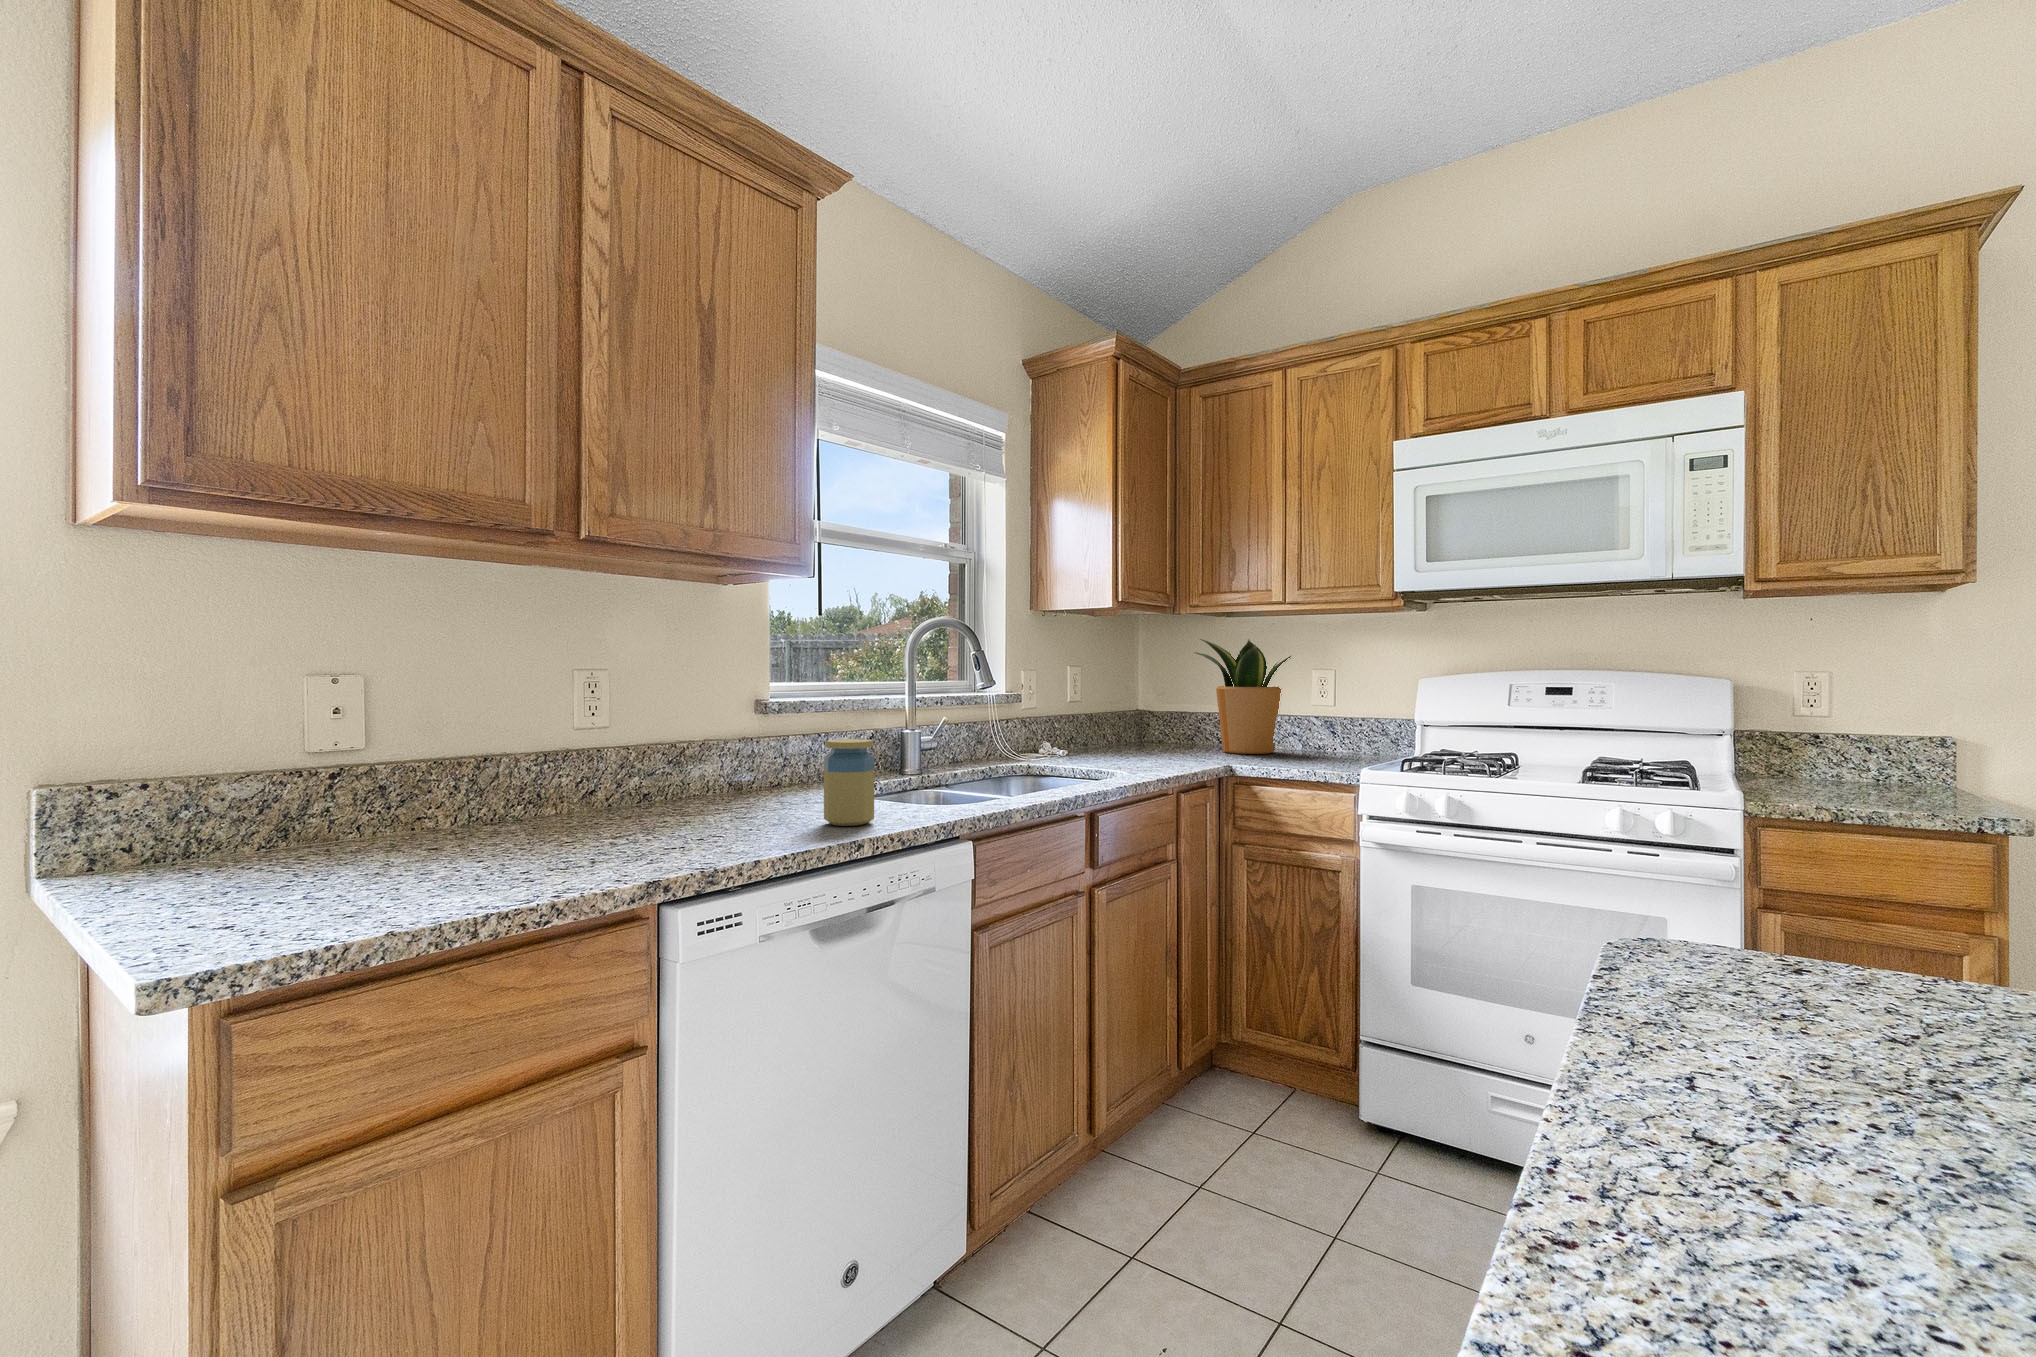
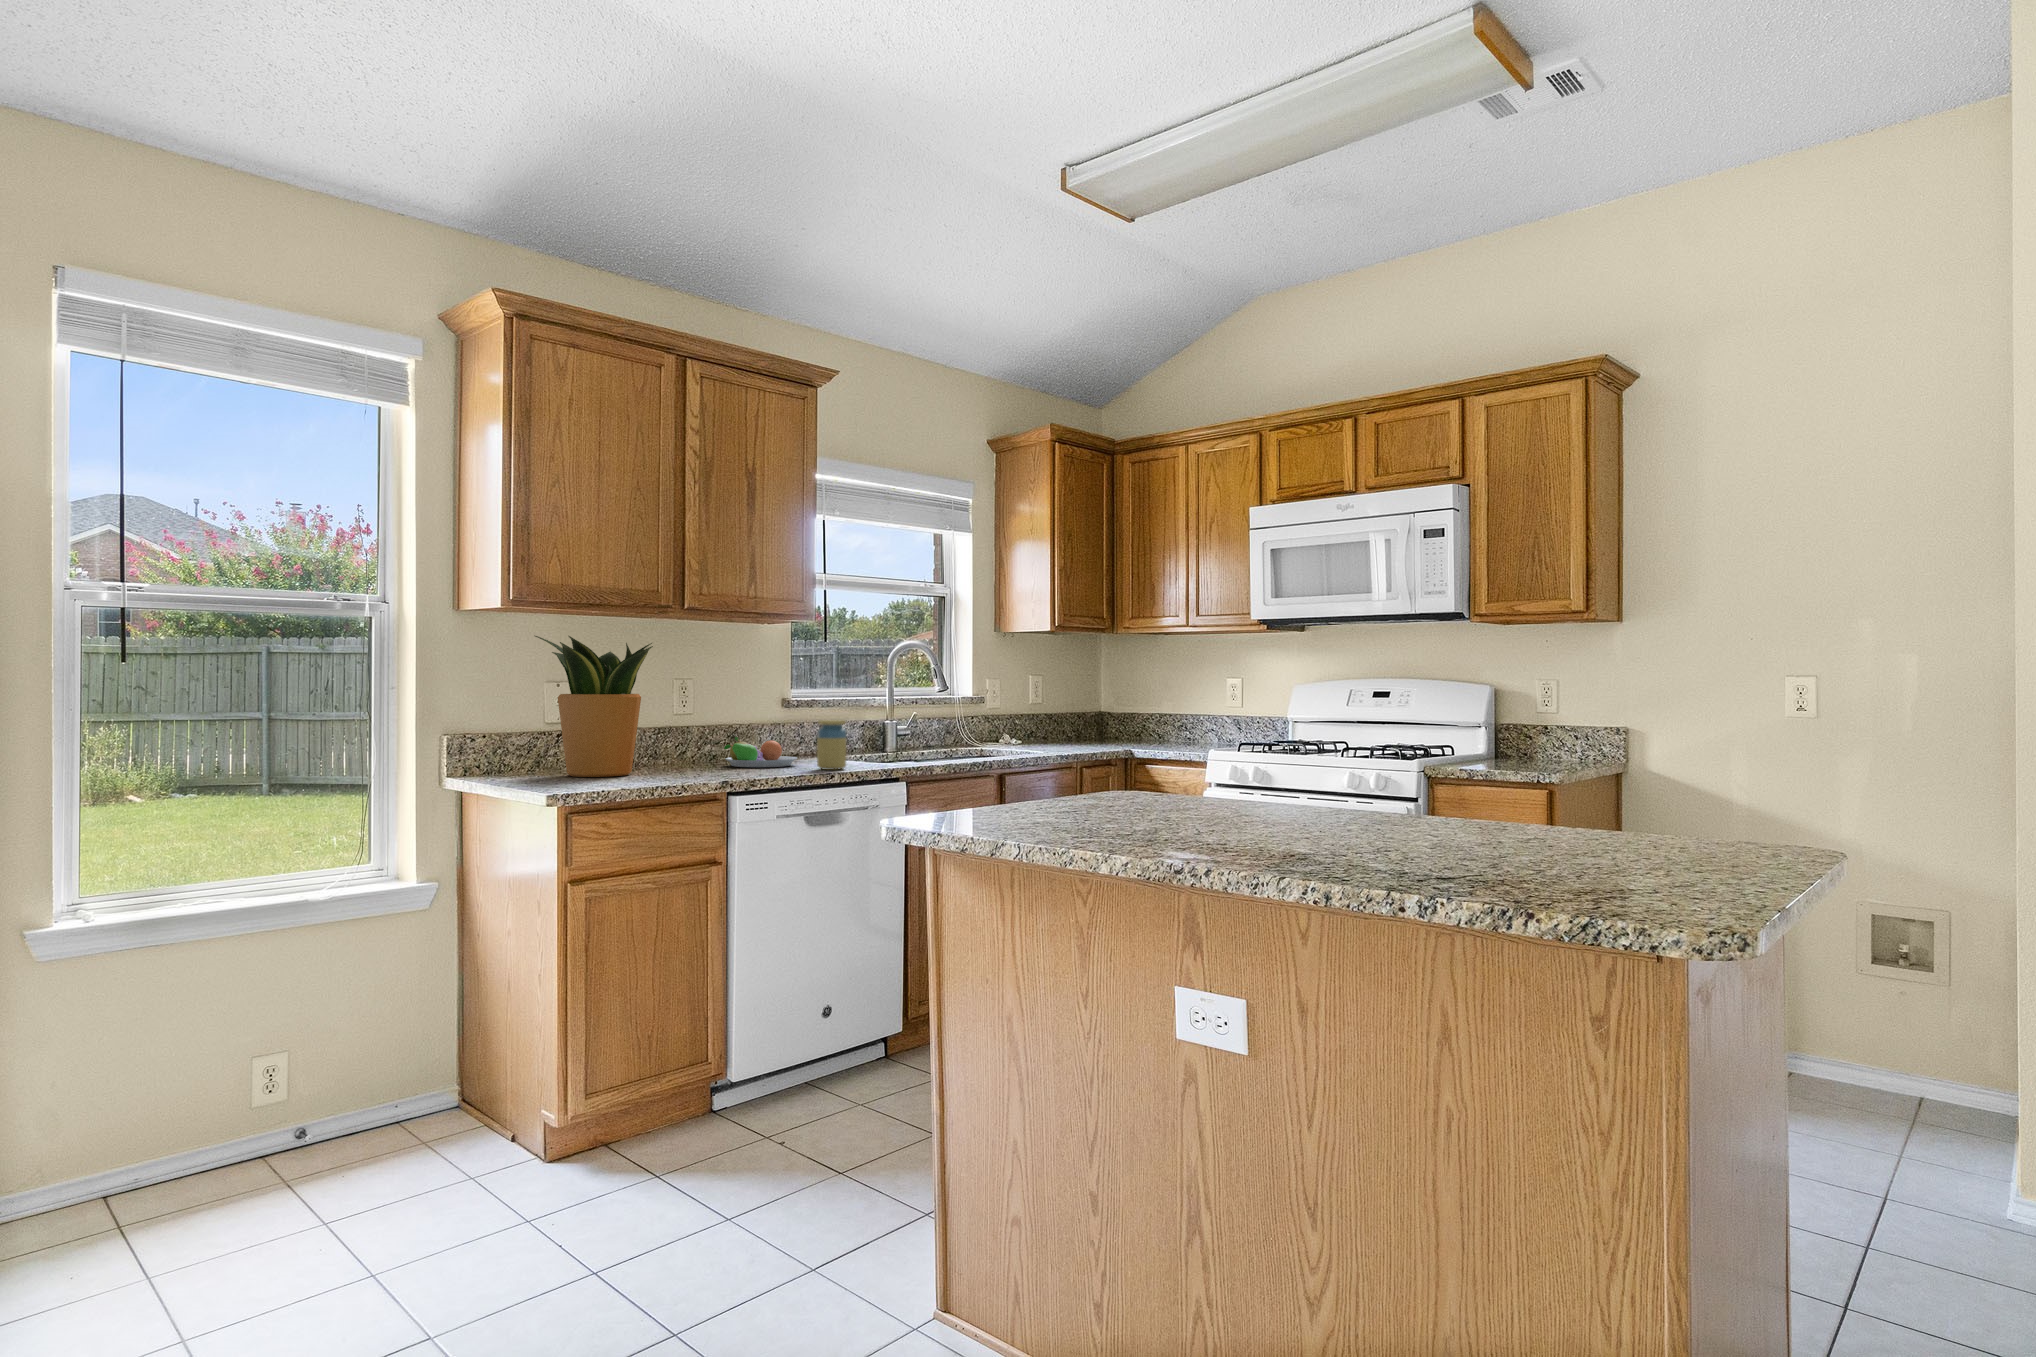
potted plant: present [1194,639,1291,754] -> present [535,636,653,777]
fruit bowl: none [661,766,786,820] -> present [724,737,797,767]

